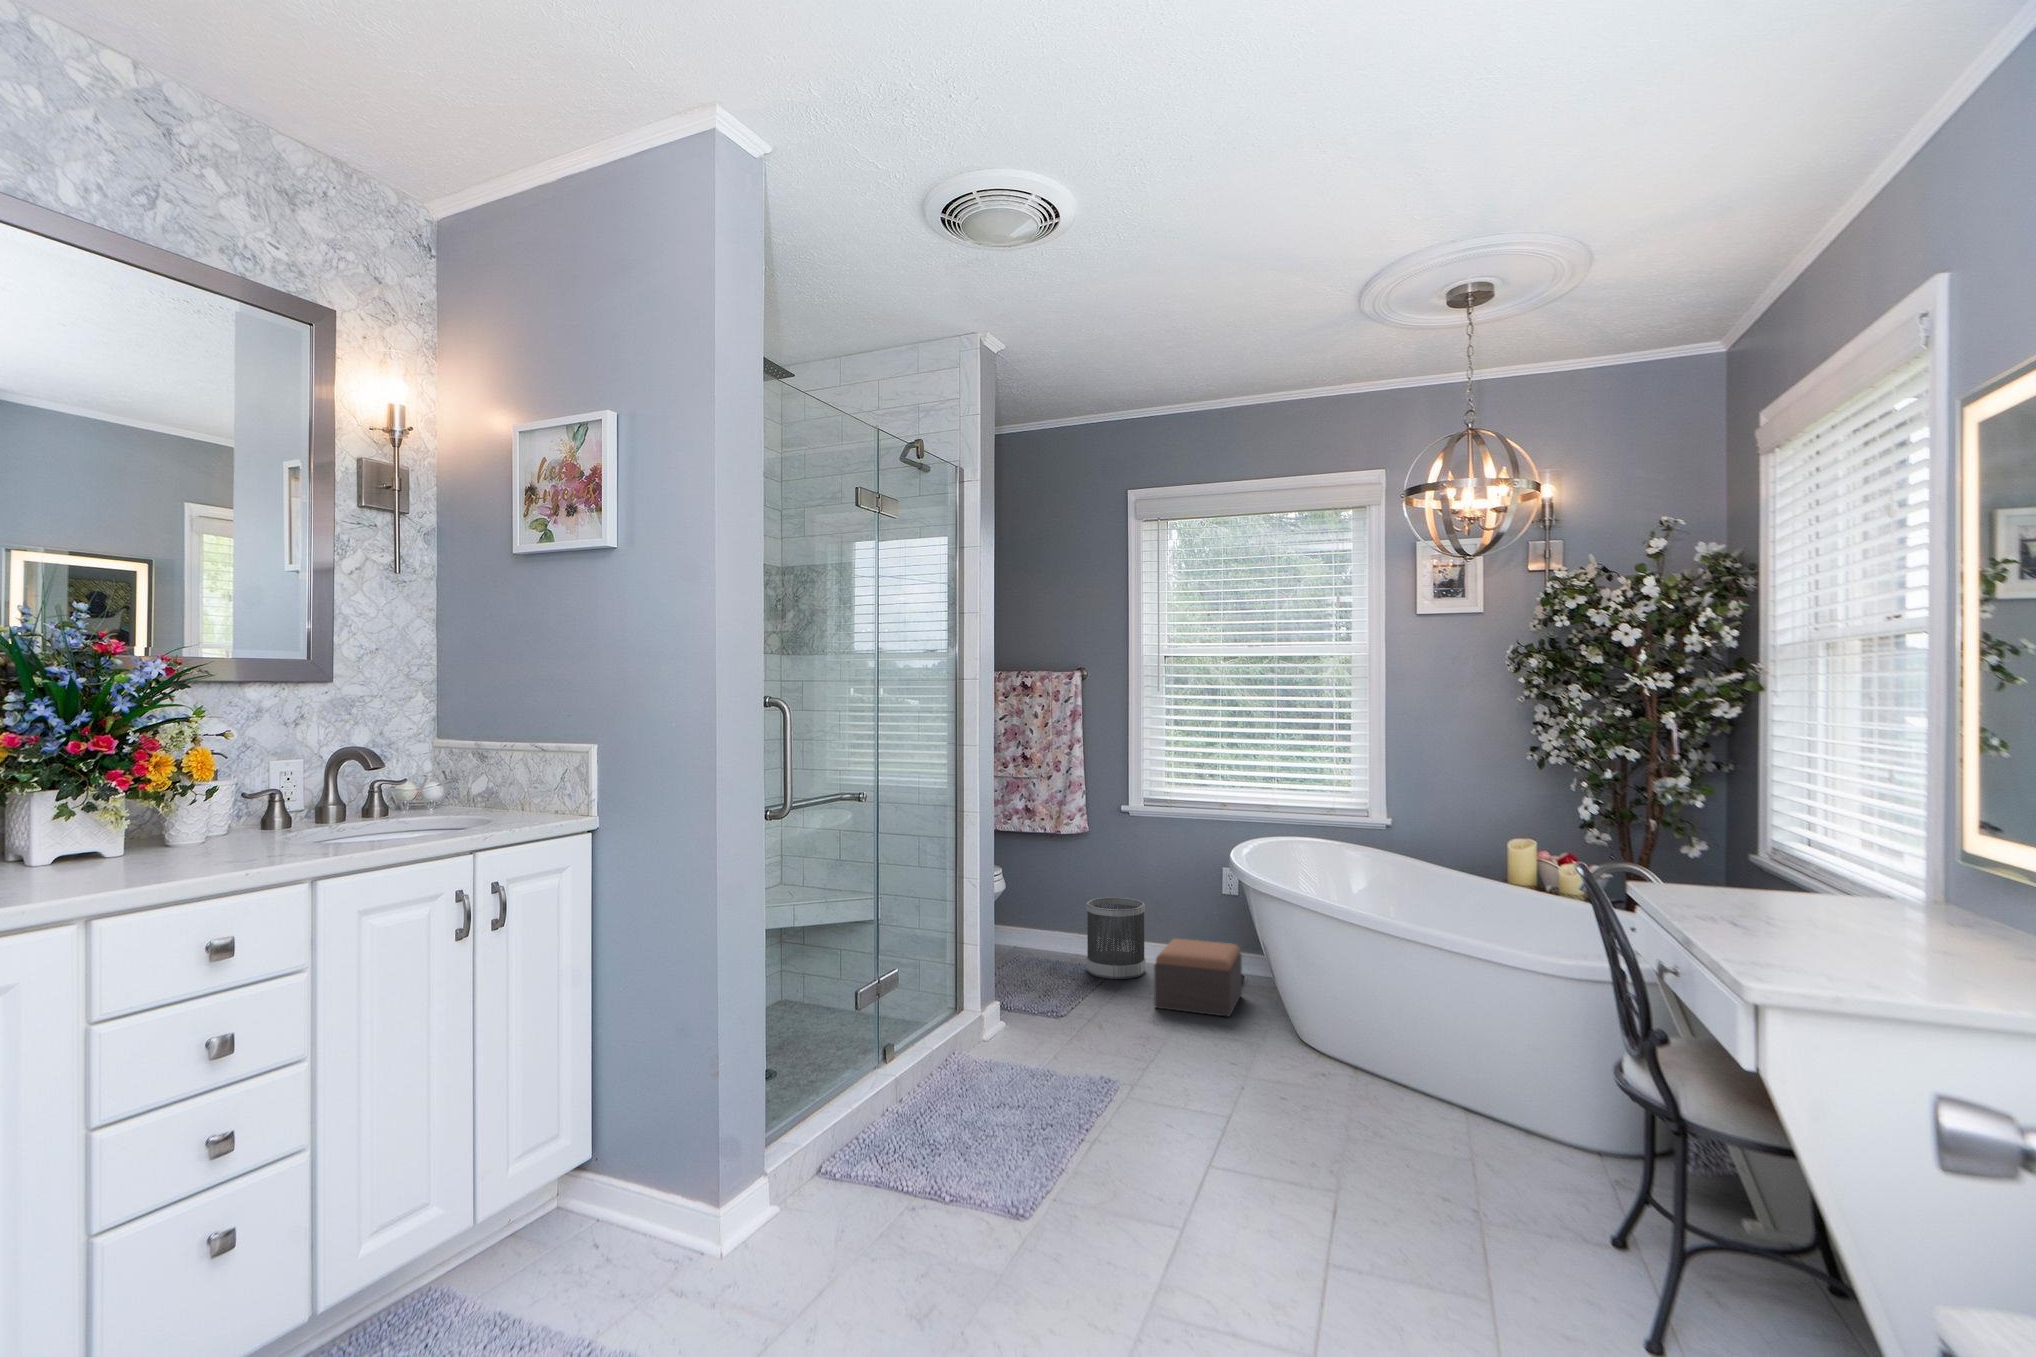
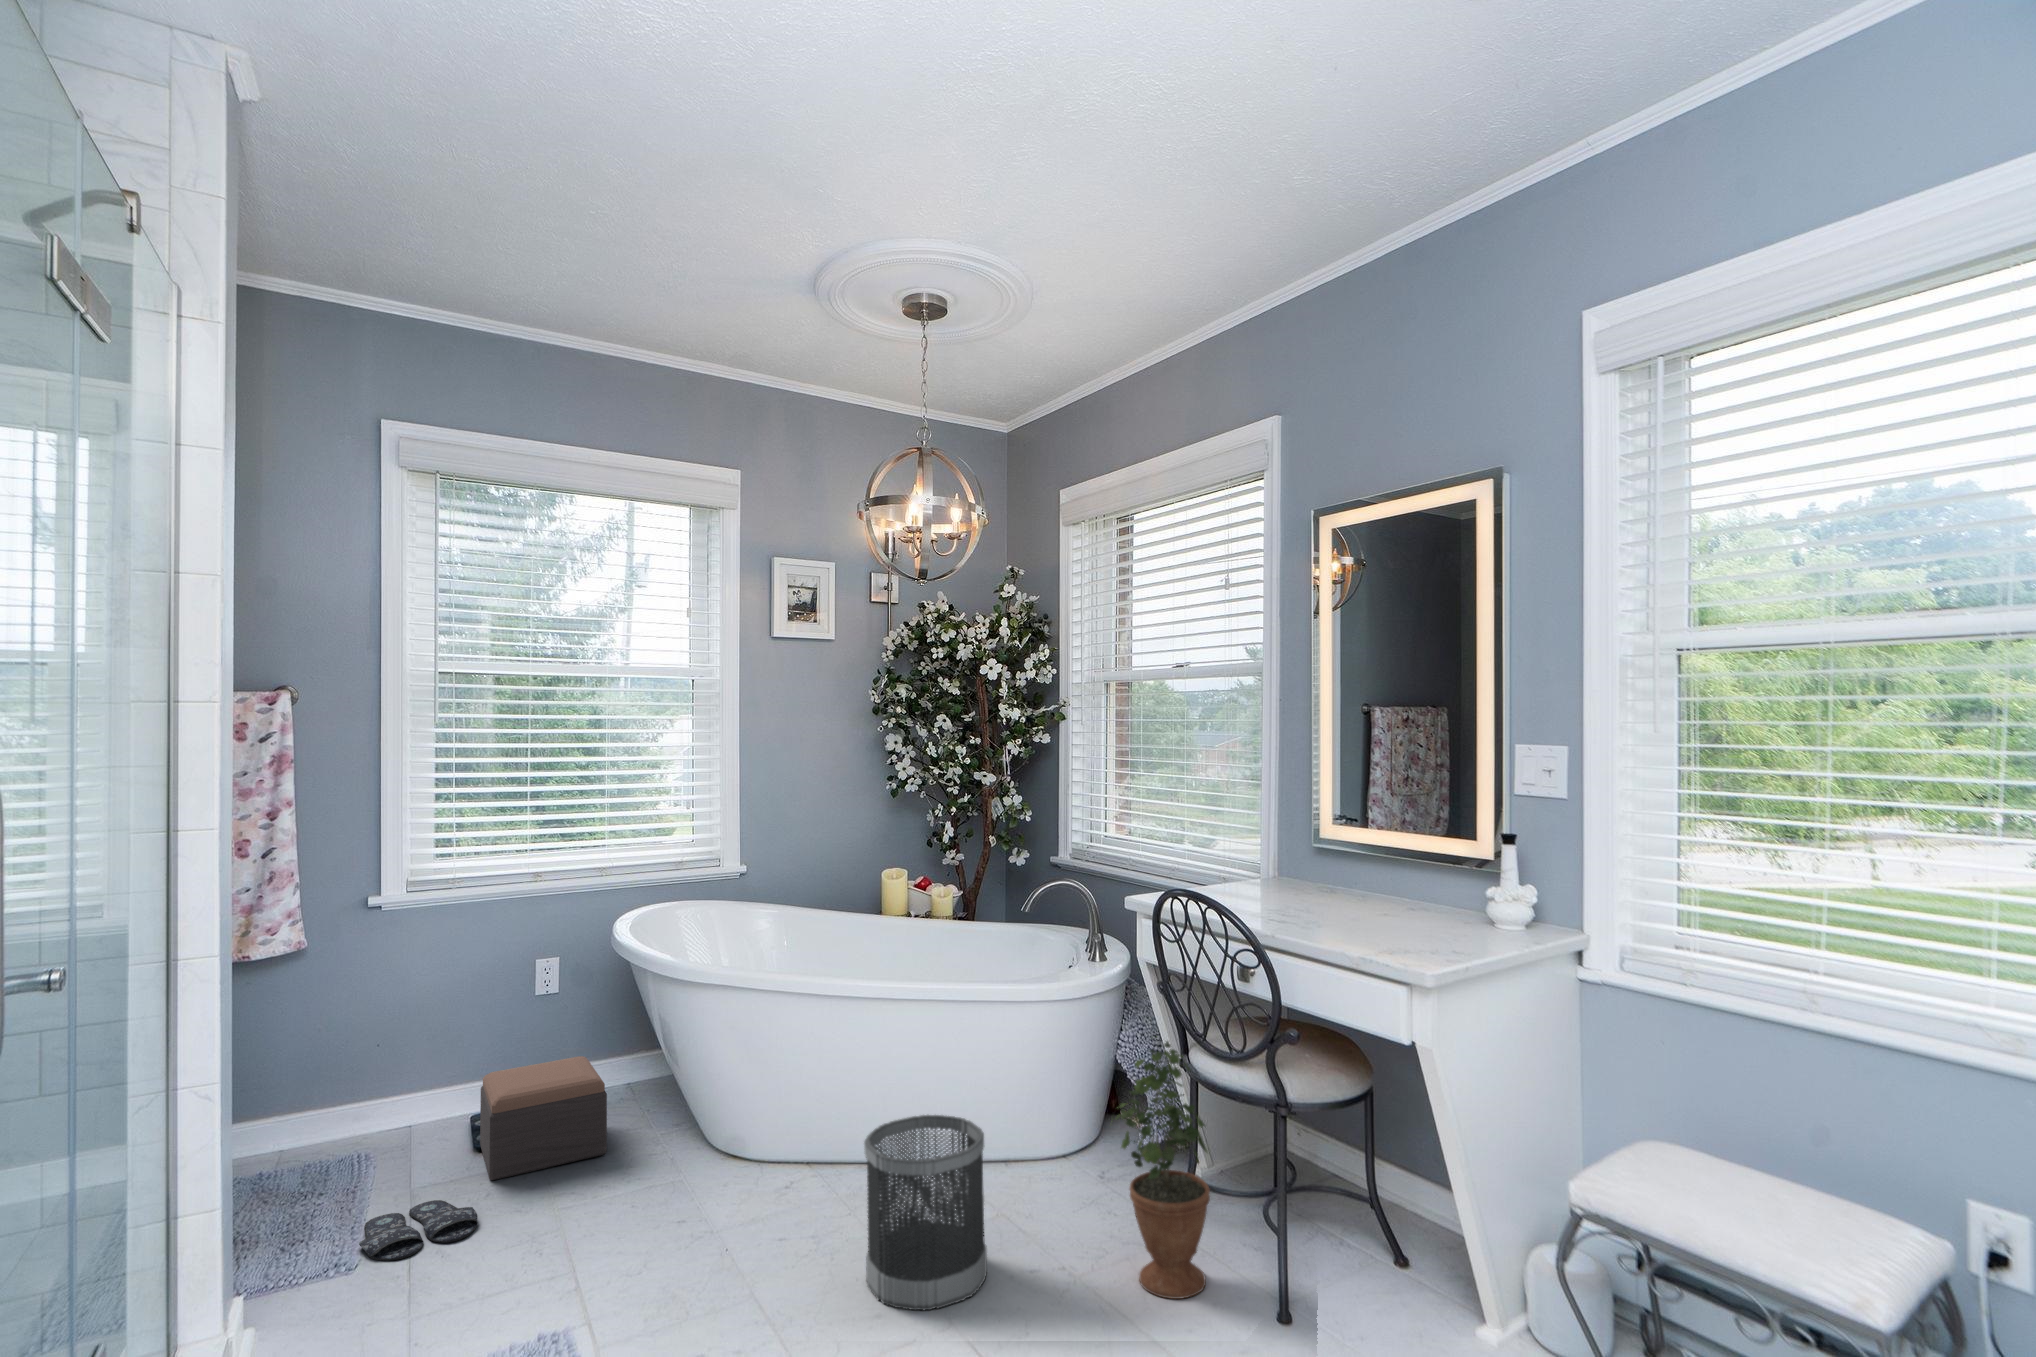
wastebasket: present [1086,897,1146,979] -> present [864,1115,987,1310]
slippers: none [1064,1005,1129,1031] -> present [359,1200,477,1261]
potted plant: none [1471,1038,1585,1296] -> present [1112,1036,1210,1299]

